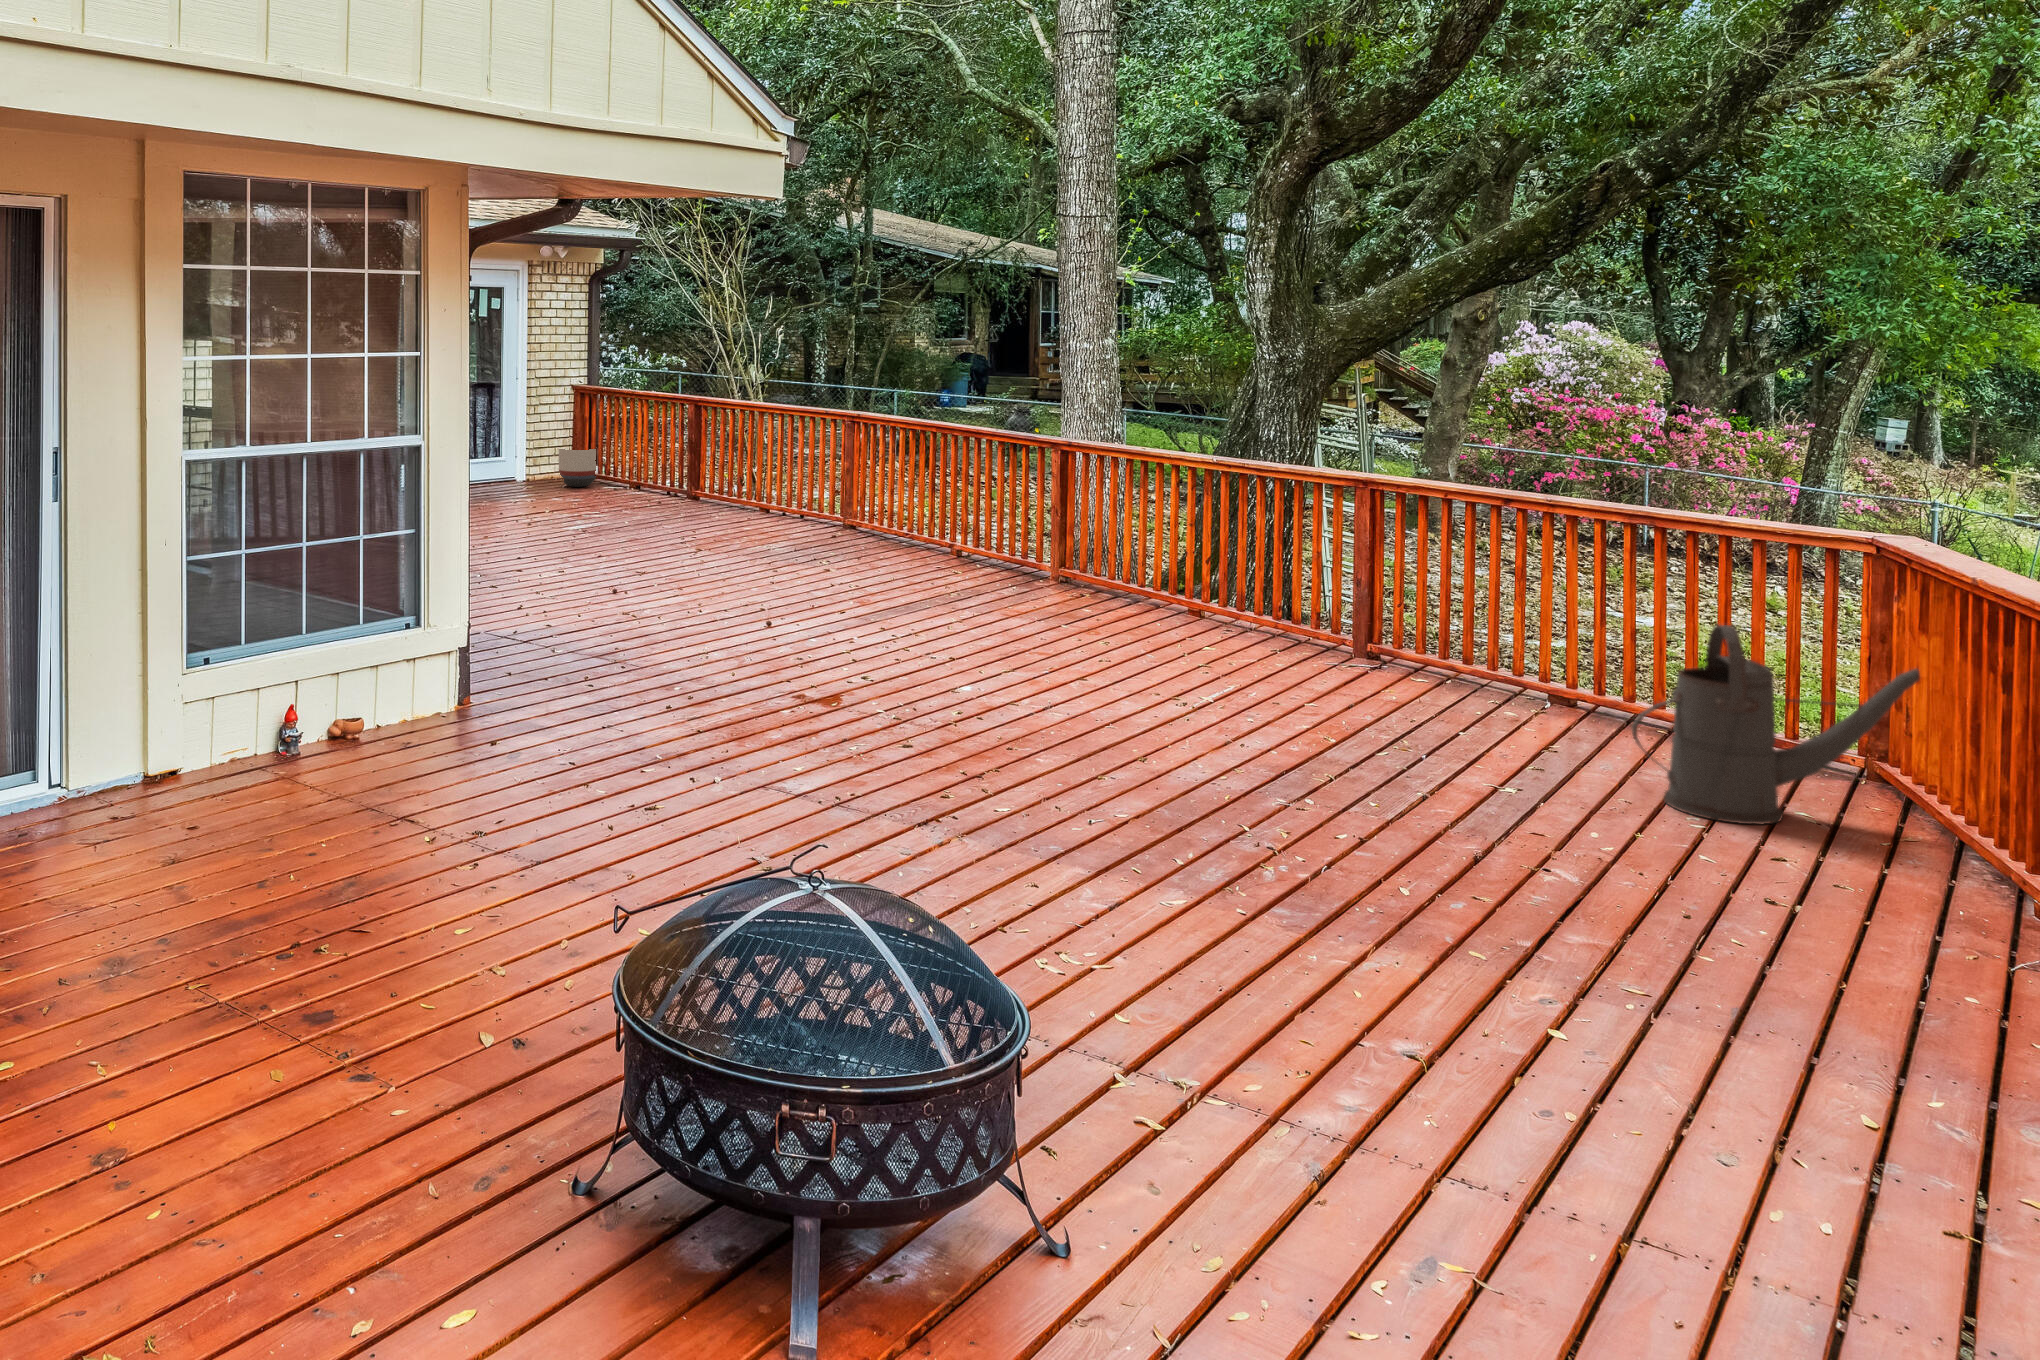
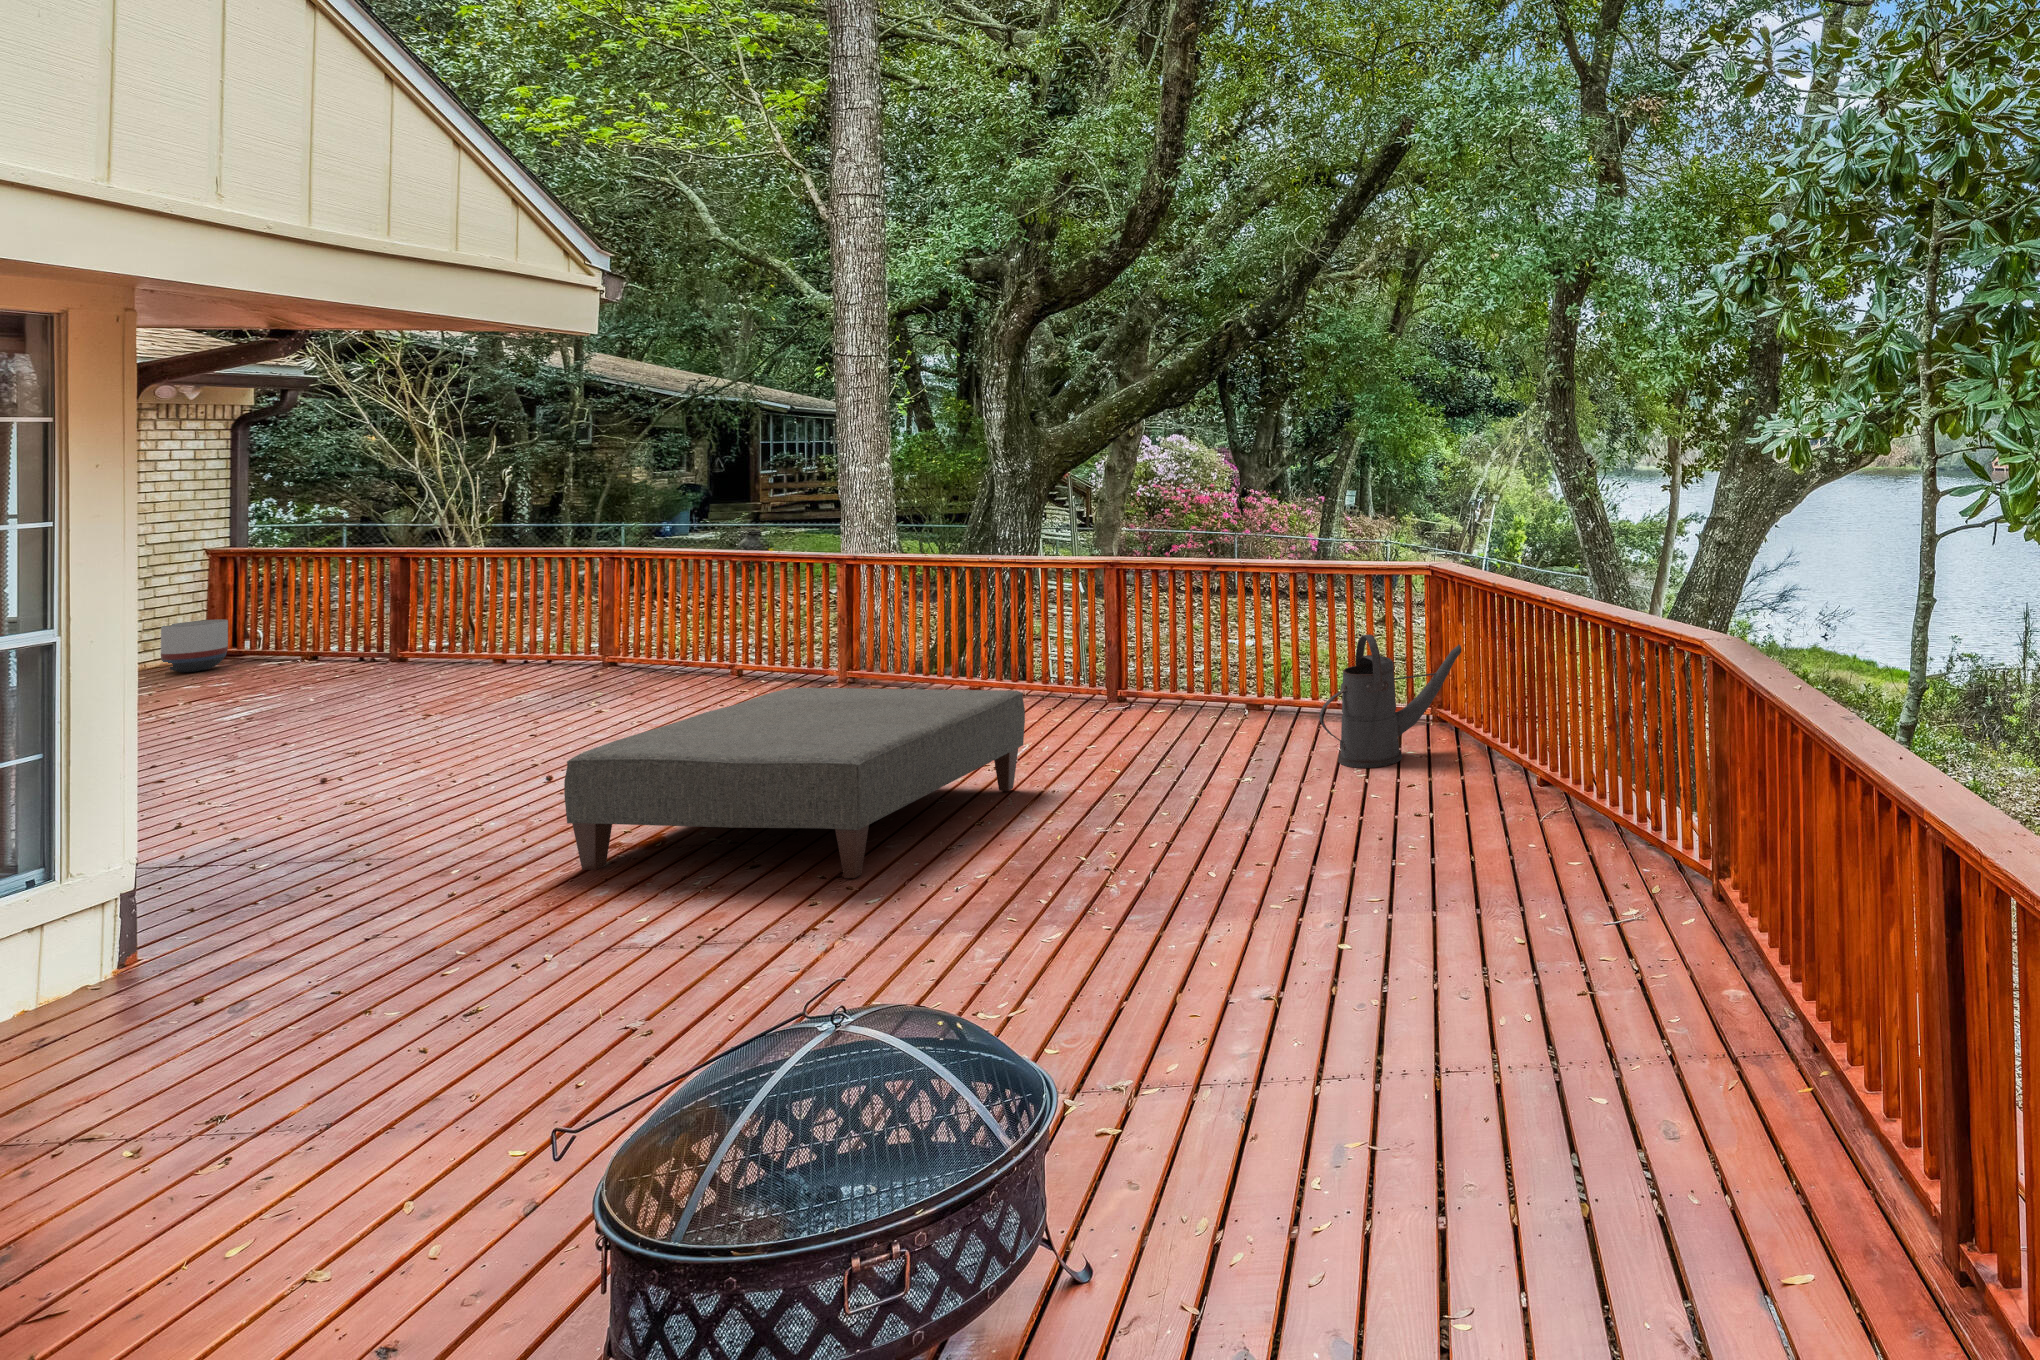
ottoman: none [758,572,1205,778] -> present [564,688,1025,878]

